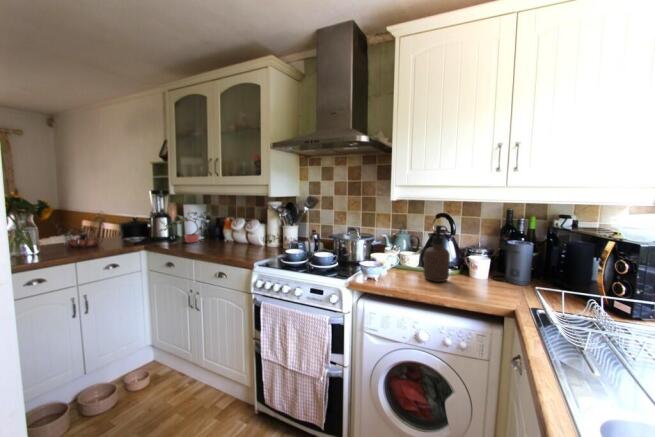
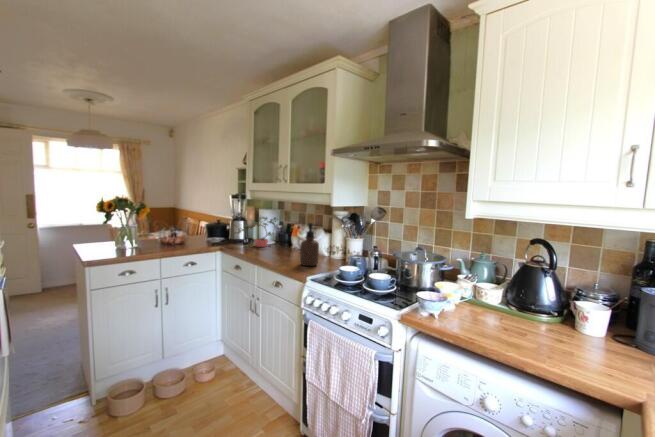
soap dispenser: present [424,225,450,282] -> present [300,223,319,266]

